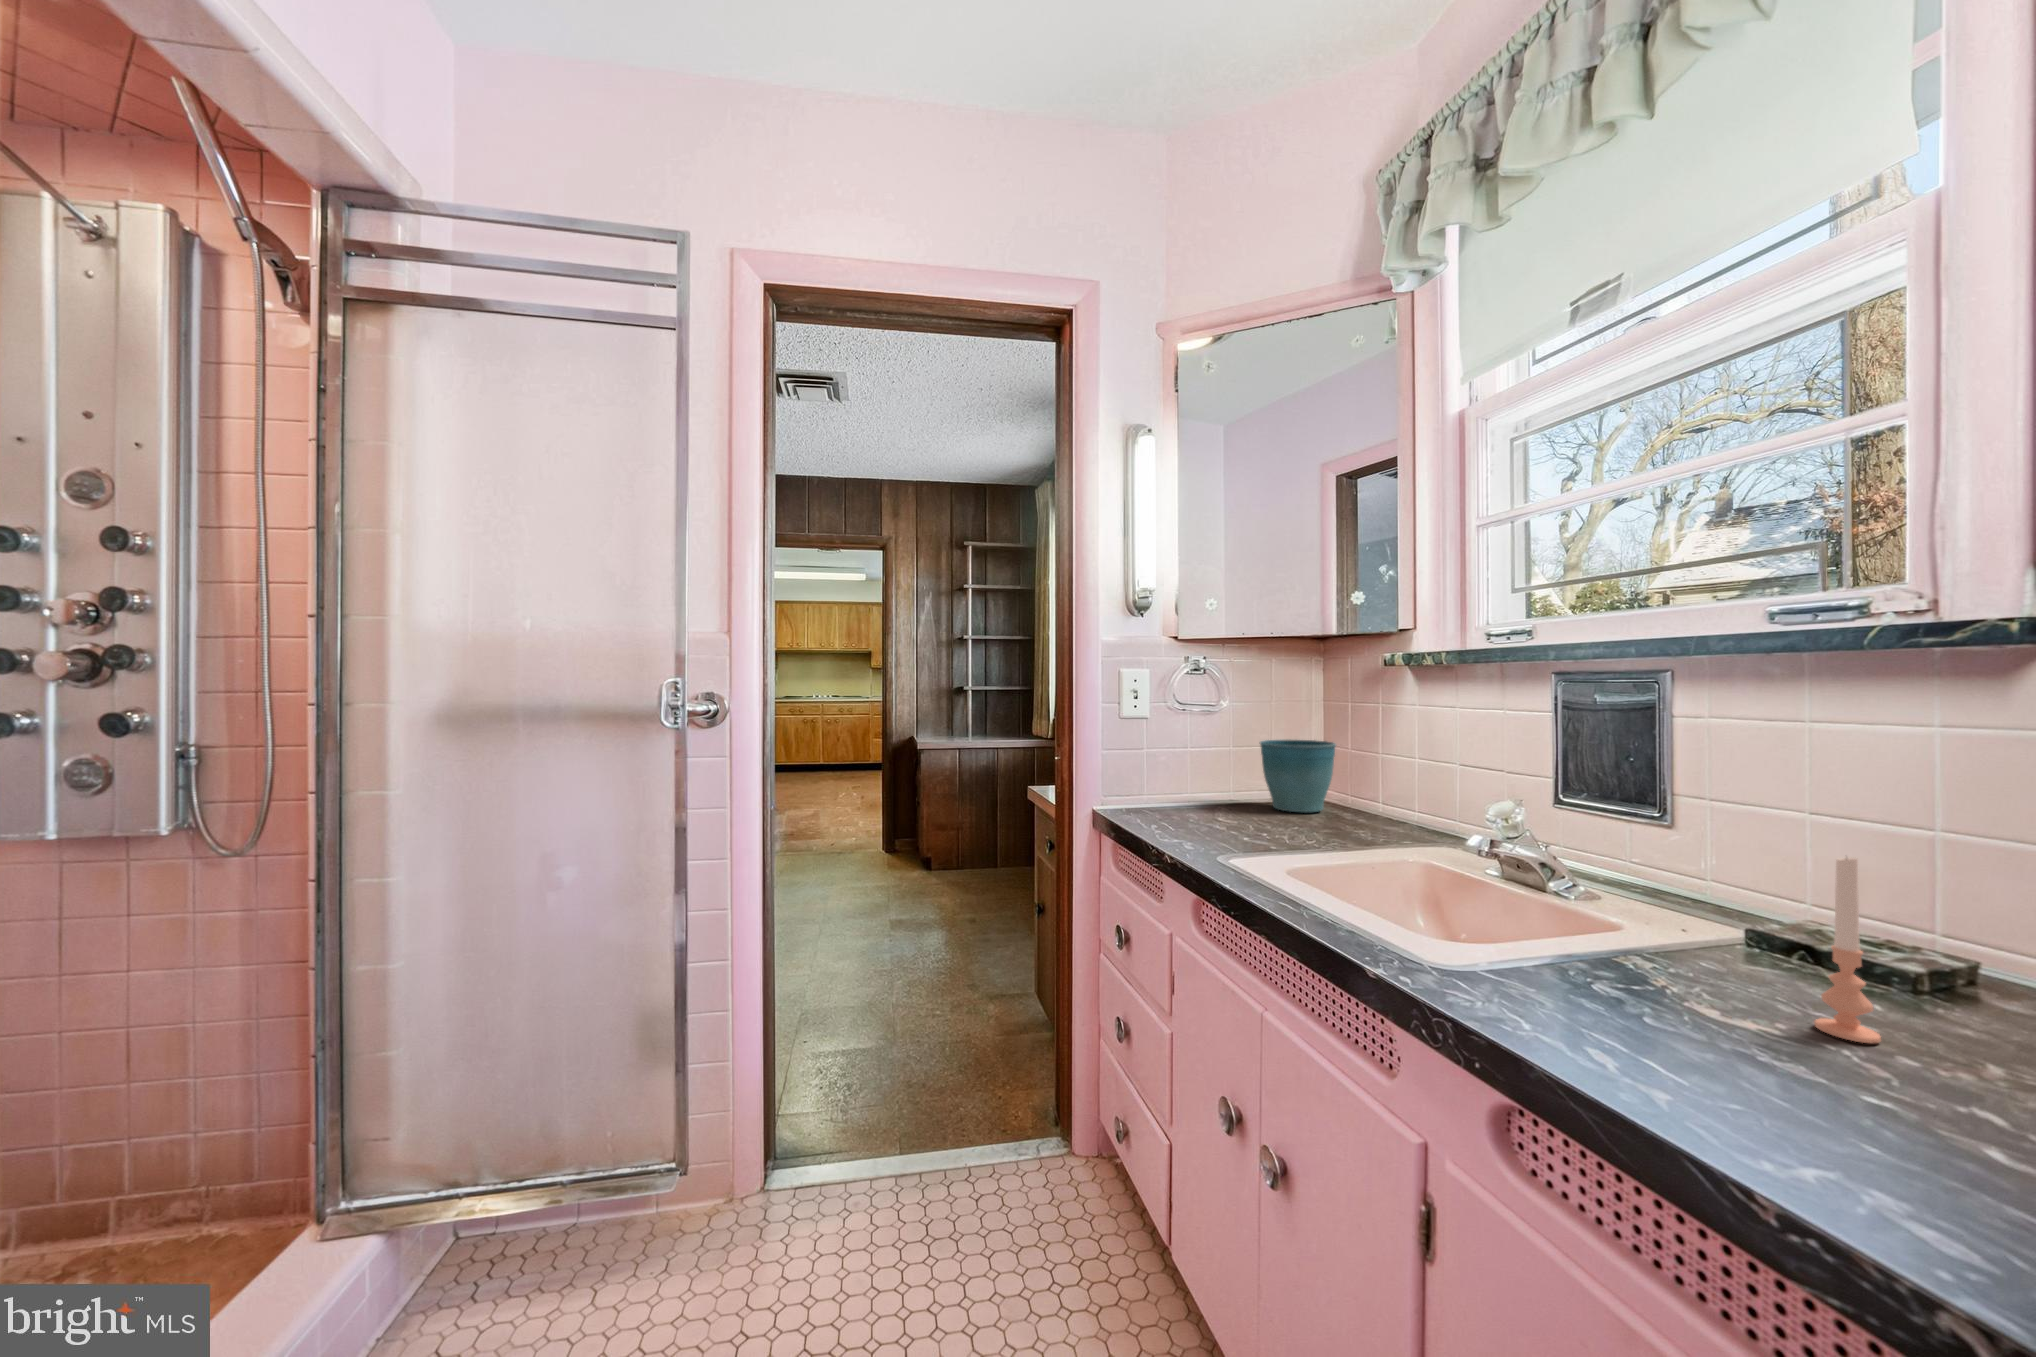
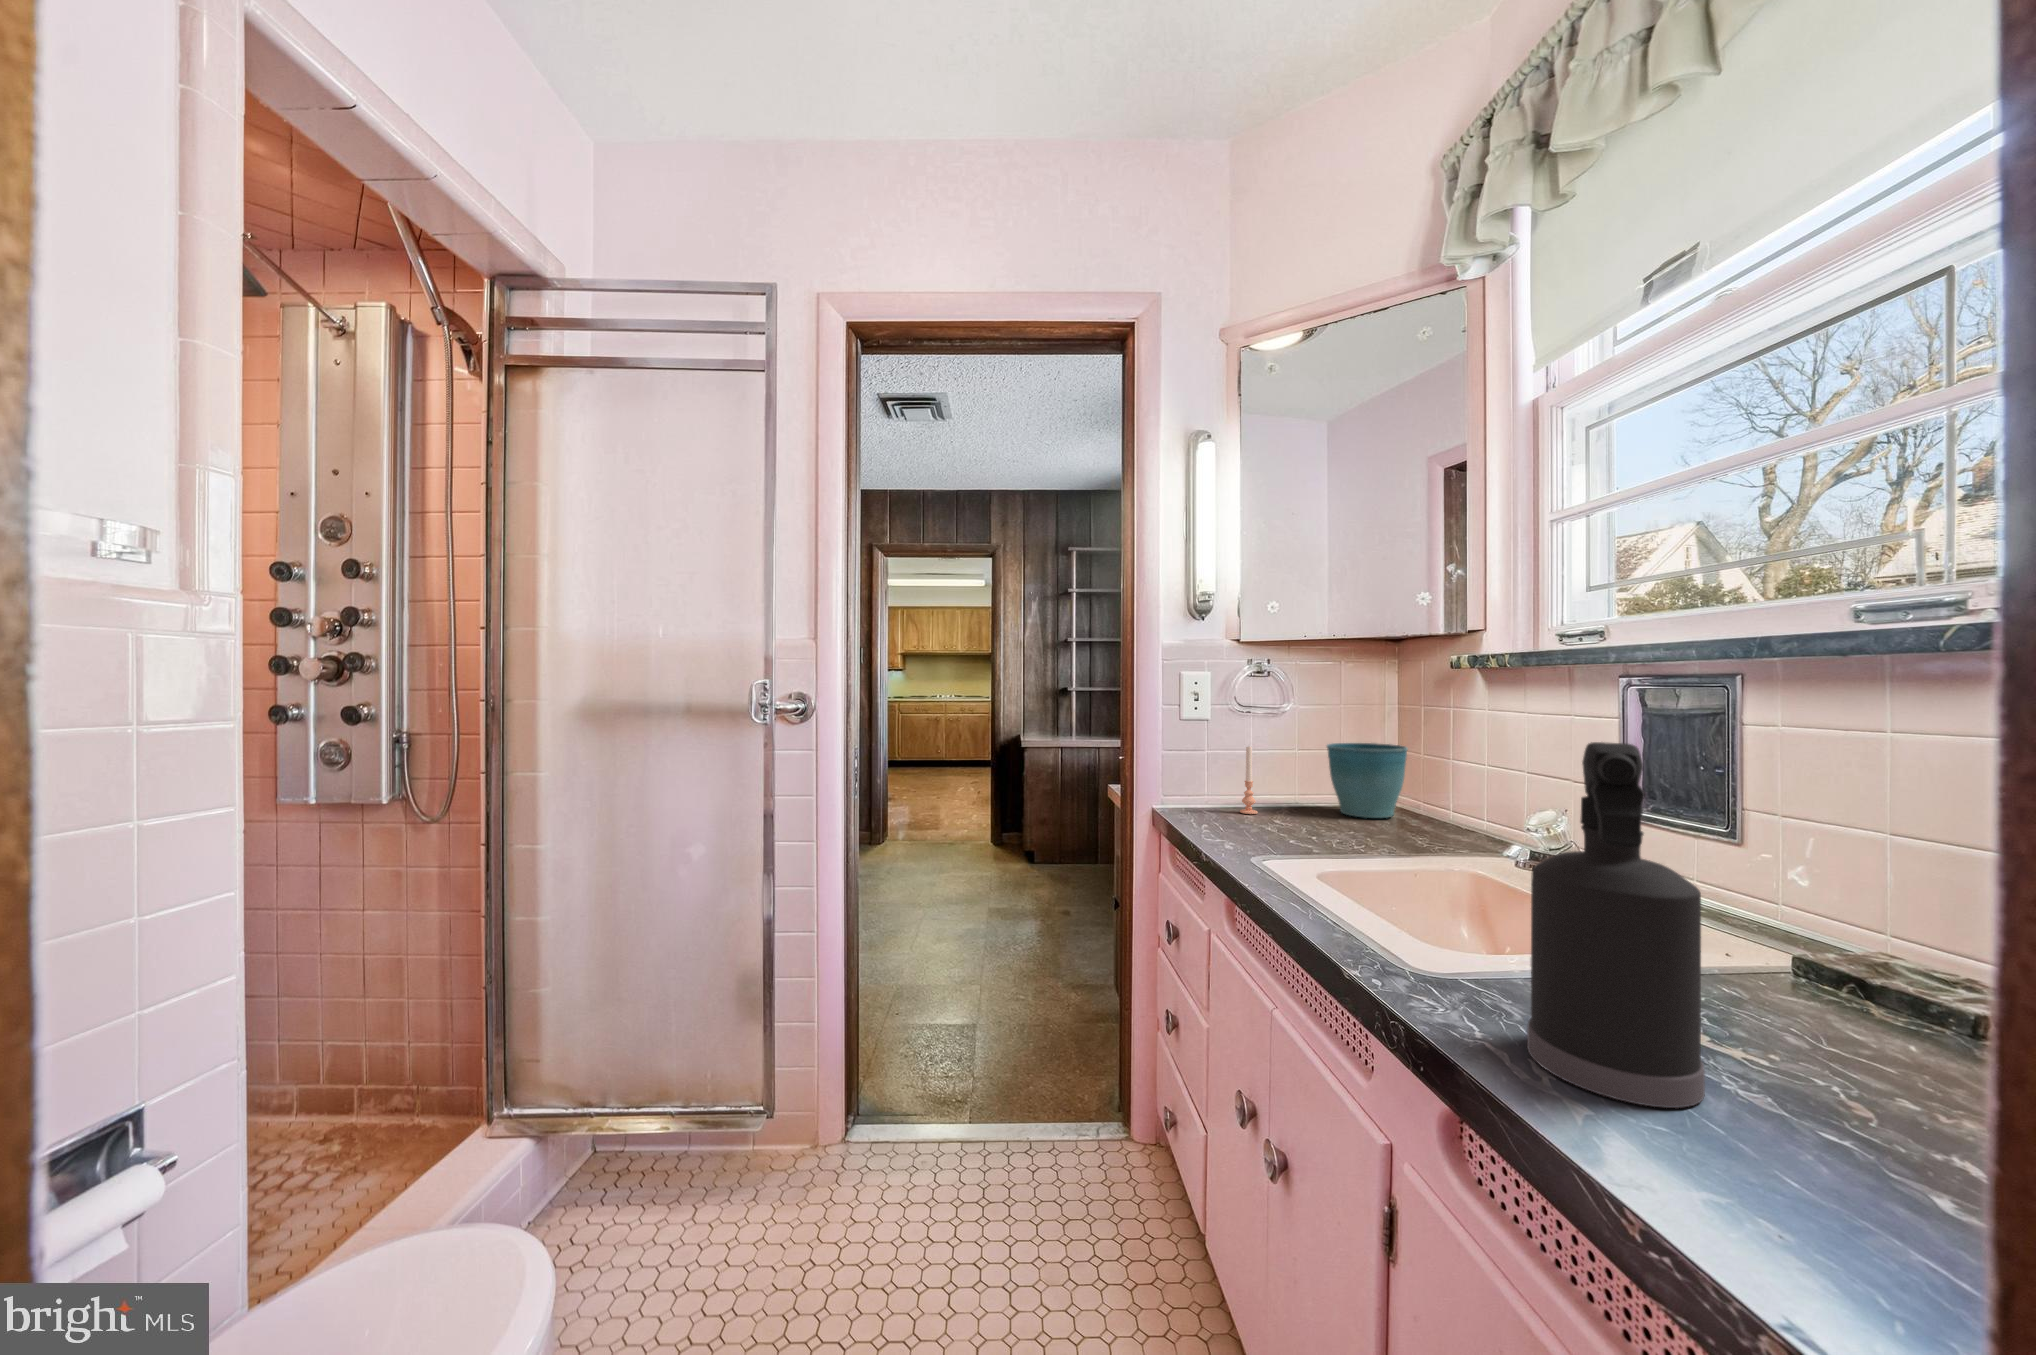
spray bottle: none [1586,734,1768,1092] -> present [1527,742,1705,1108]
candle: present [1814,857,1881,1043] -> present [1240,747,1258,814]

